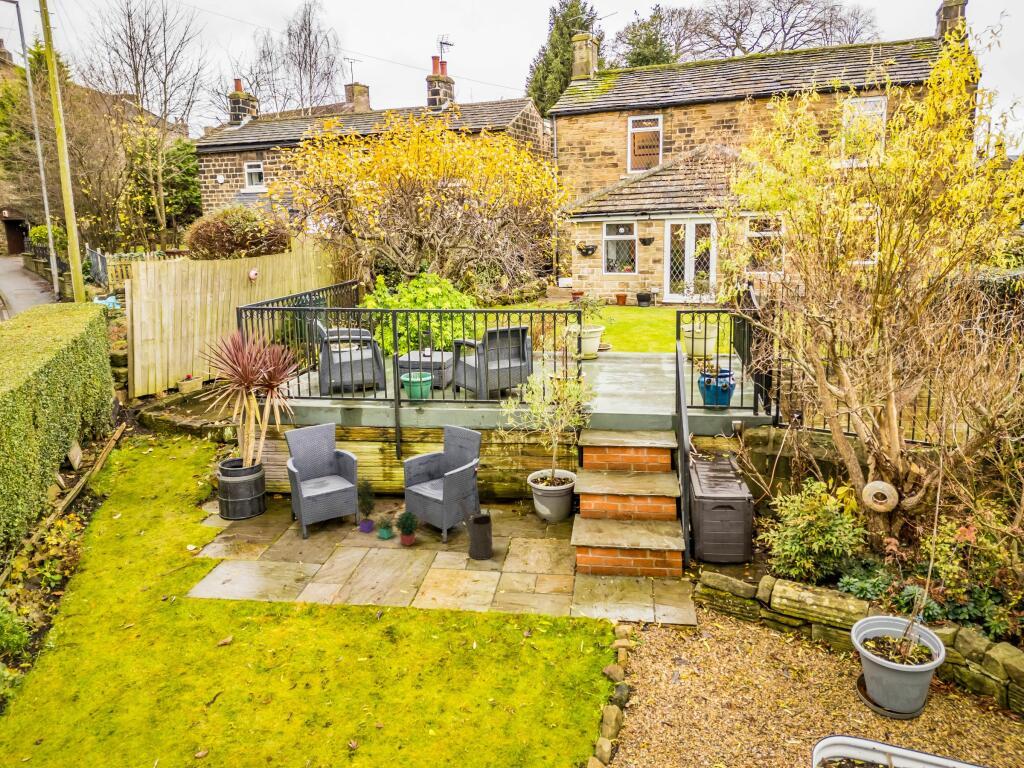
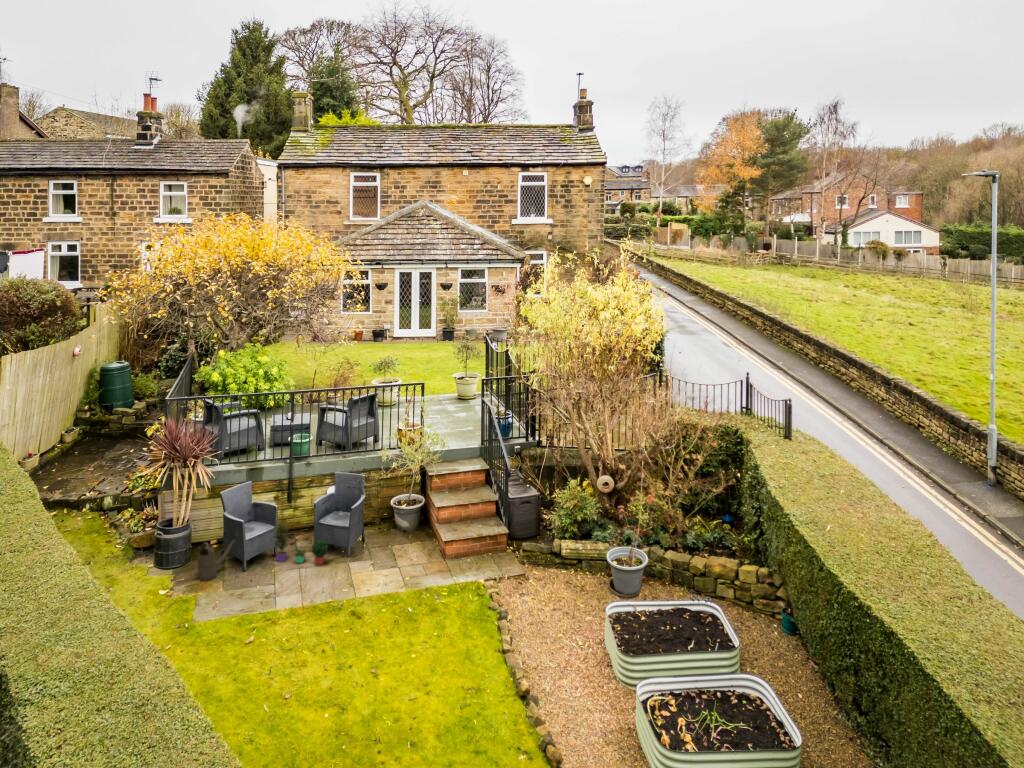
watering can: present [460,502,493,560] -> present [192,540,235,580]

